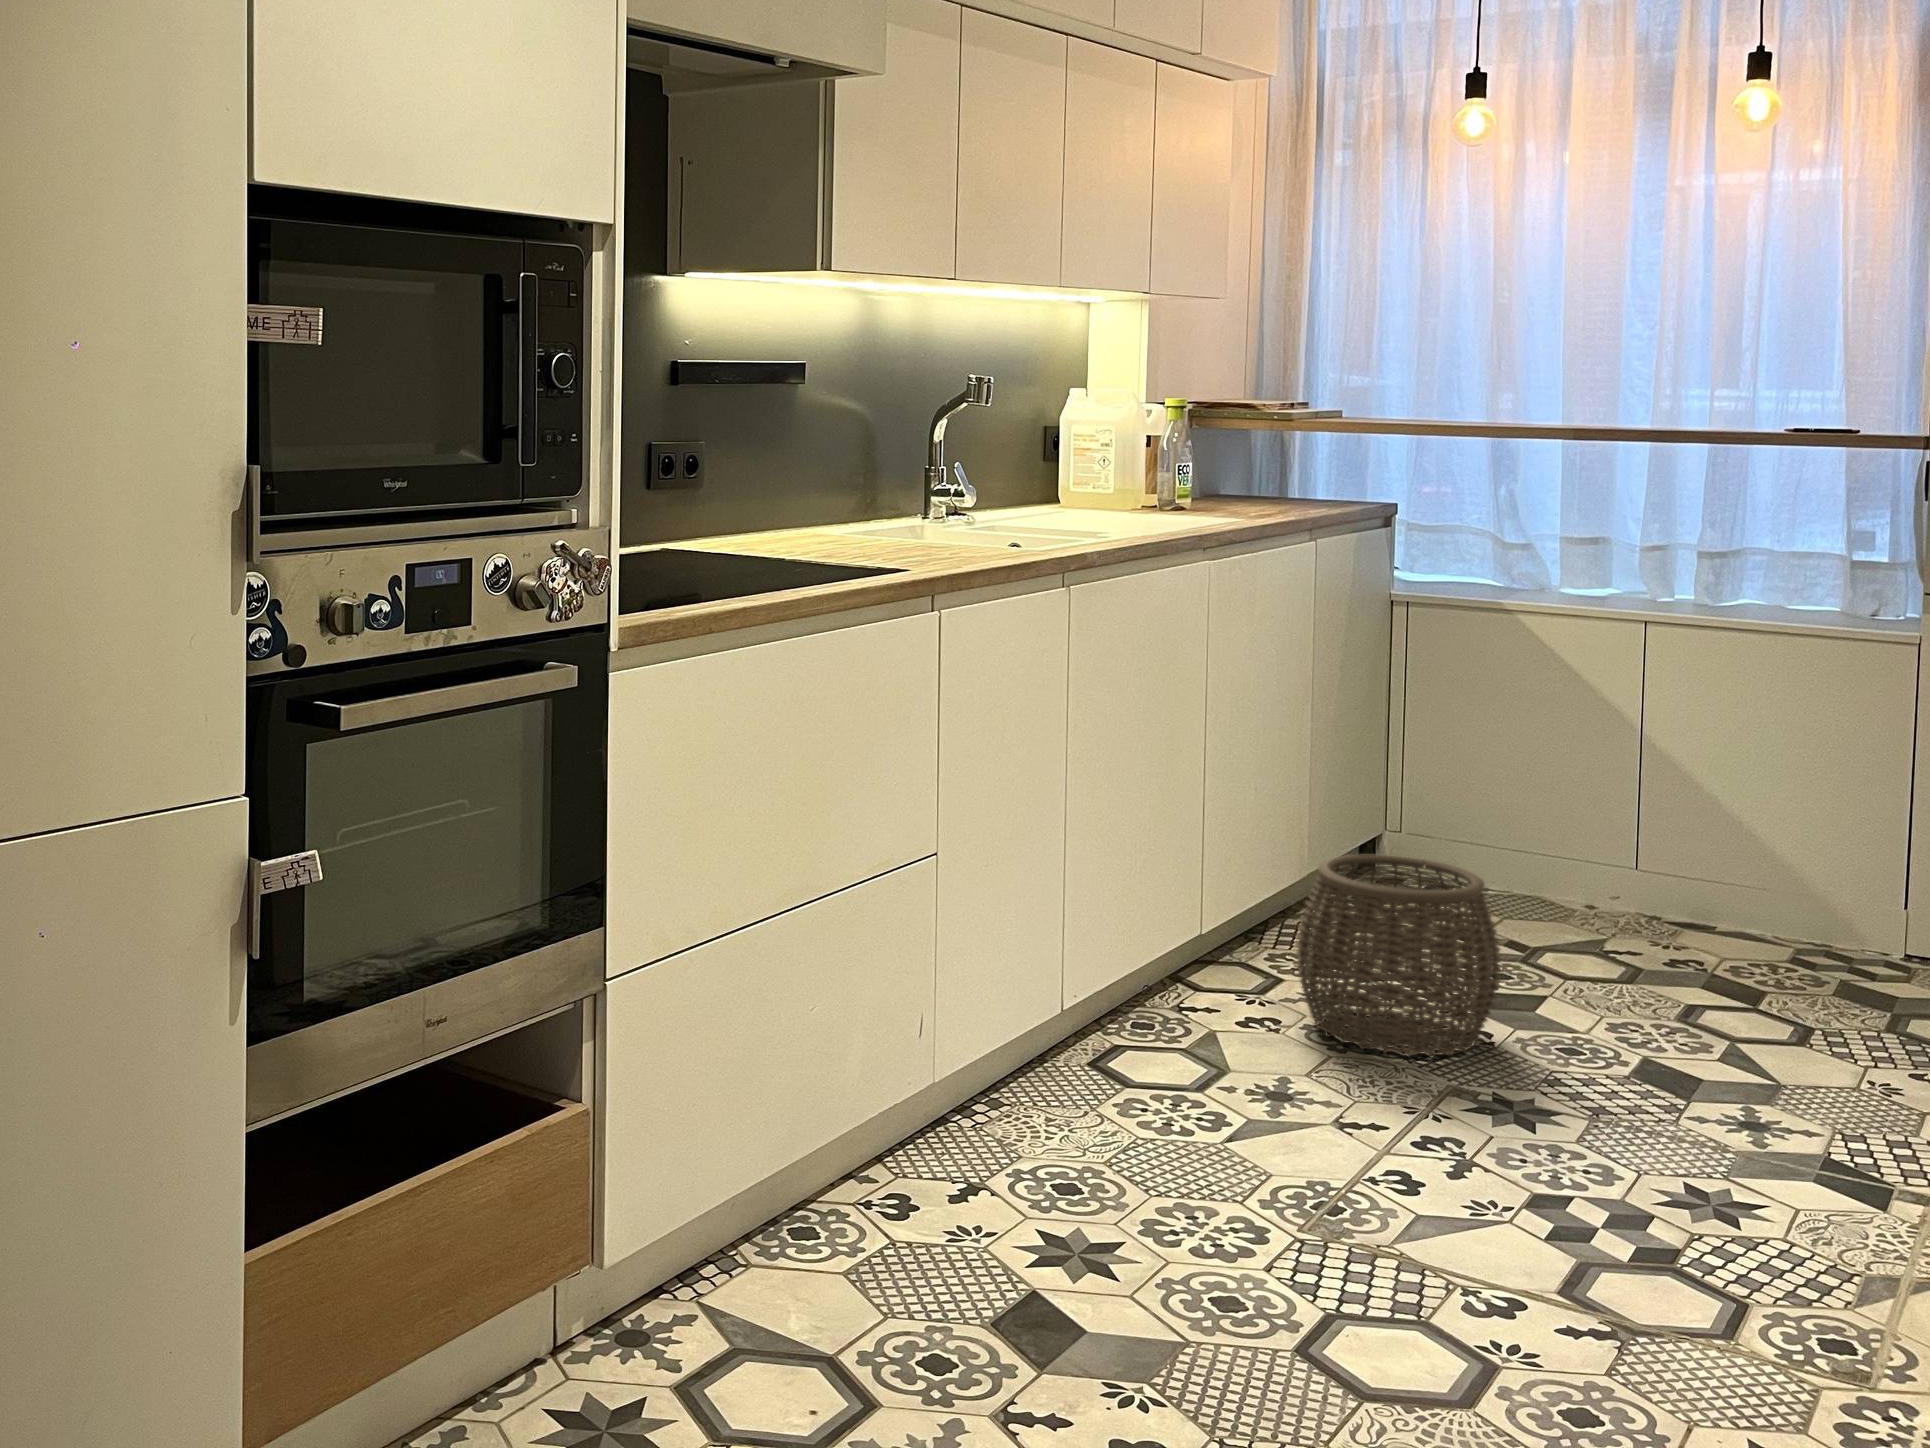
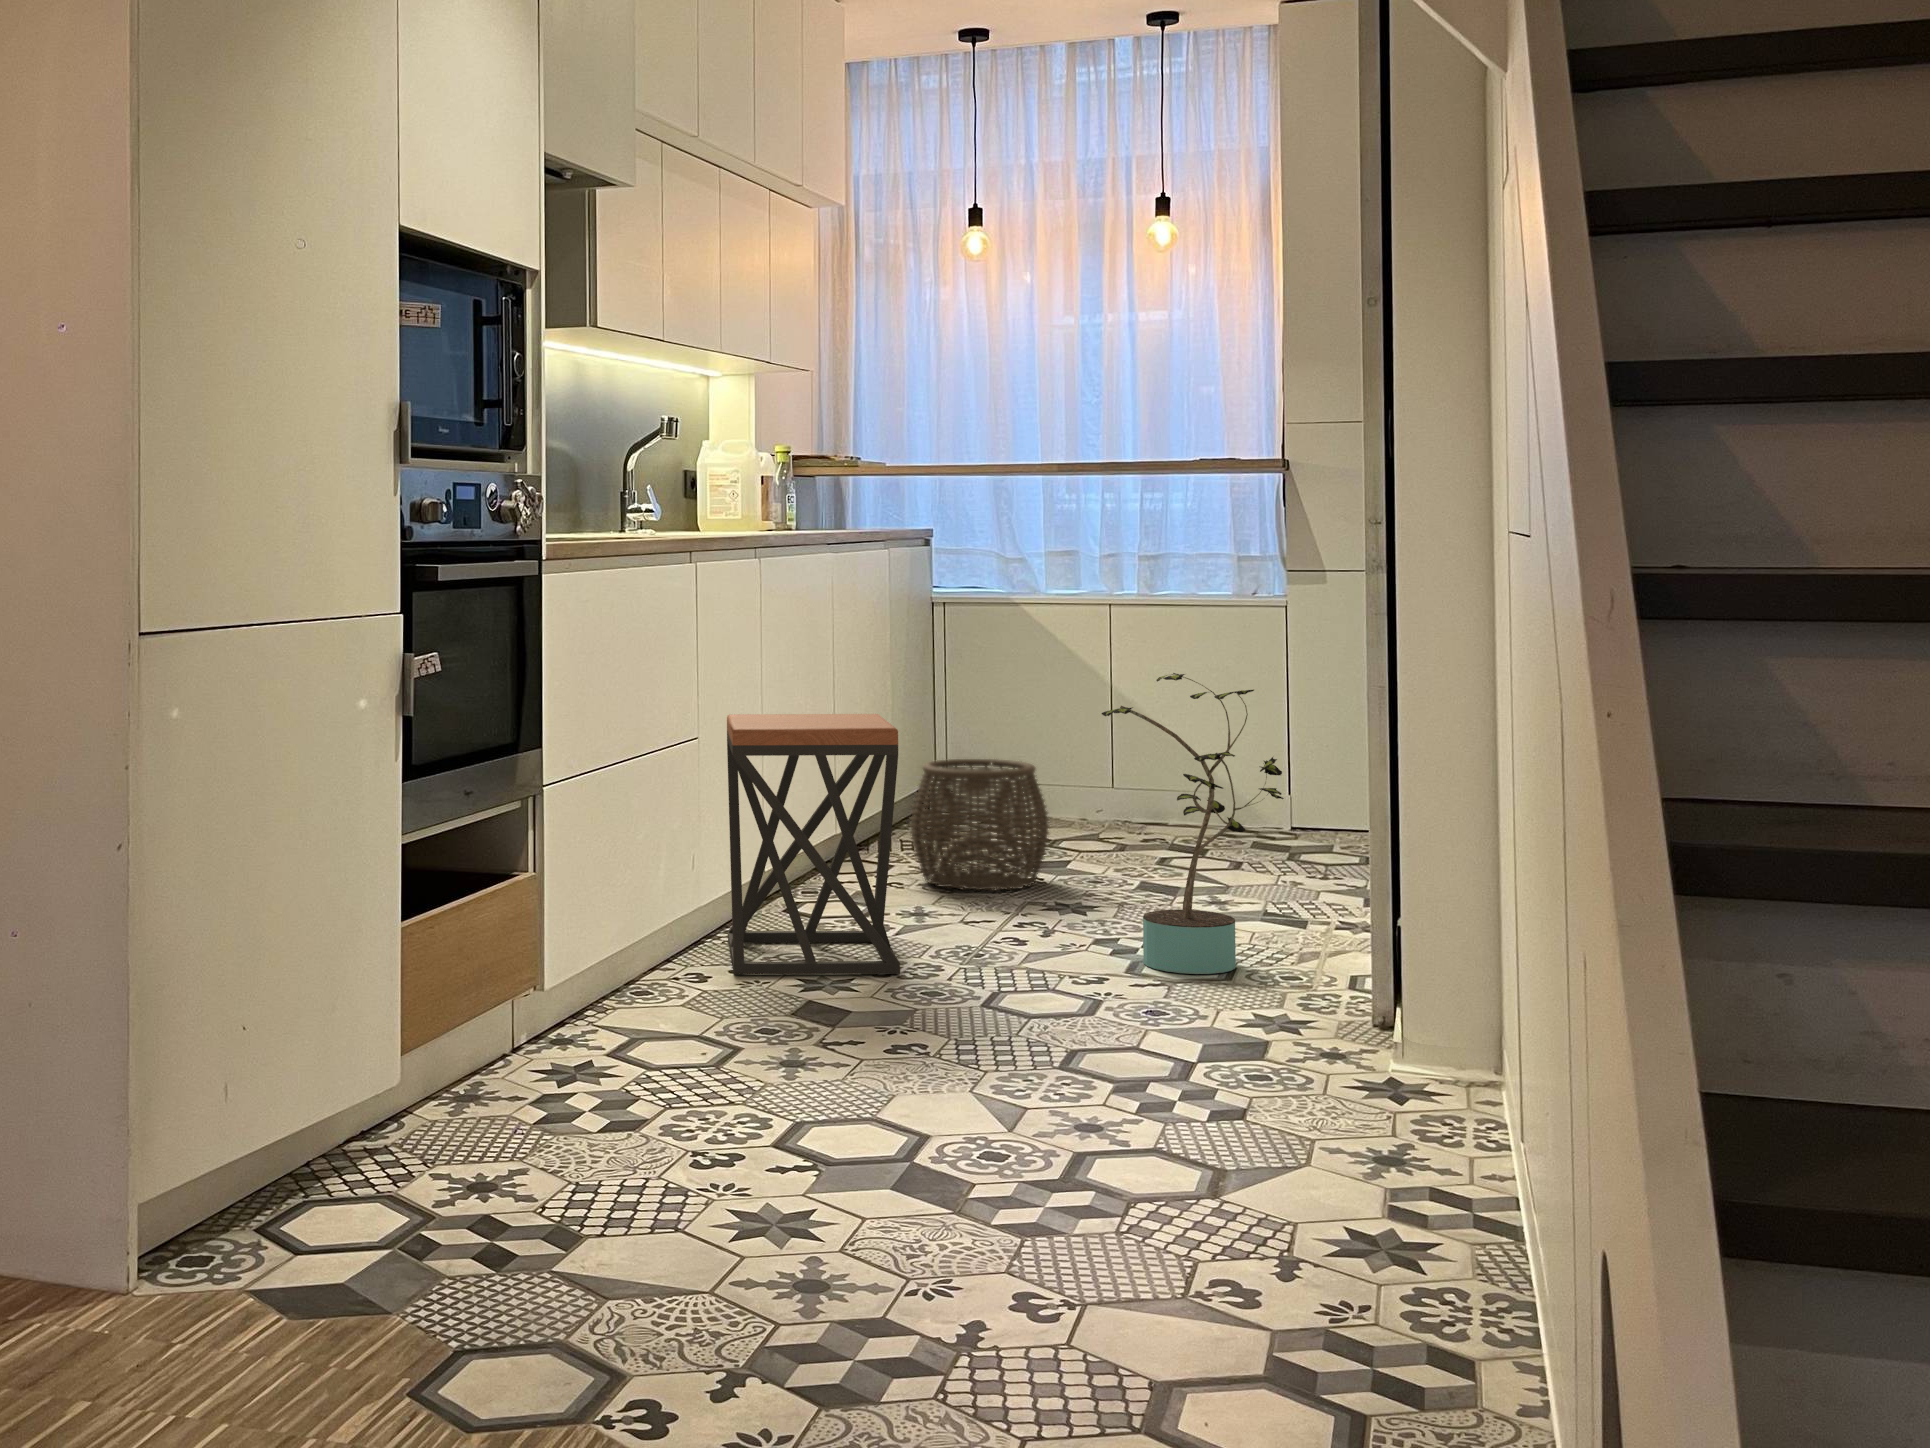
stool: none [955,816,1214,1240] -> present [727,714,900,974]
potted plant: none [1545,825,1850,1313] -> present [1102,673,1284,974]

